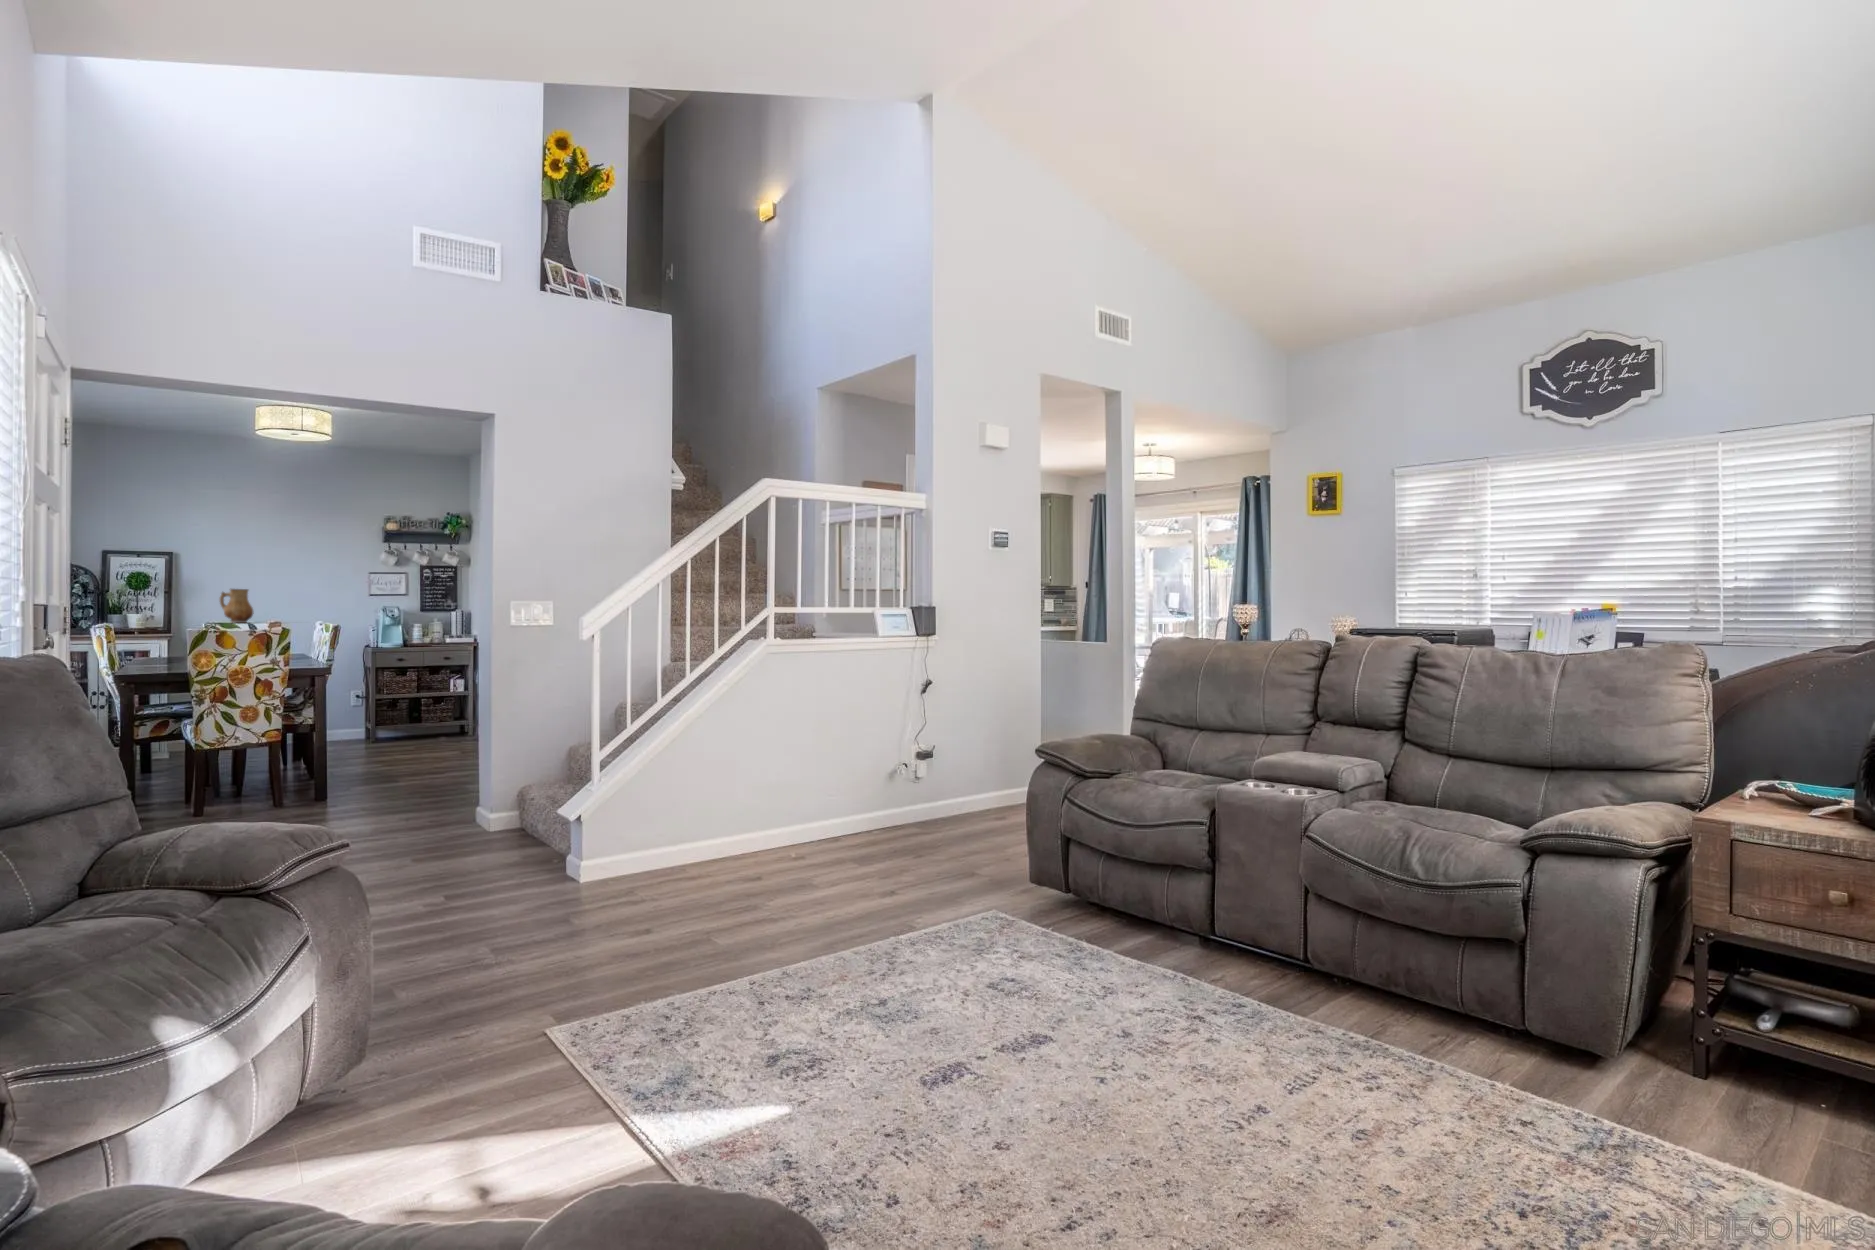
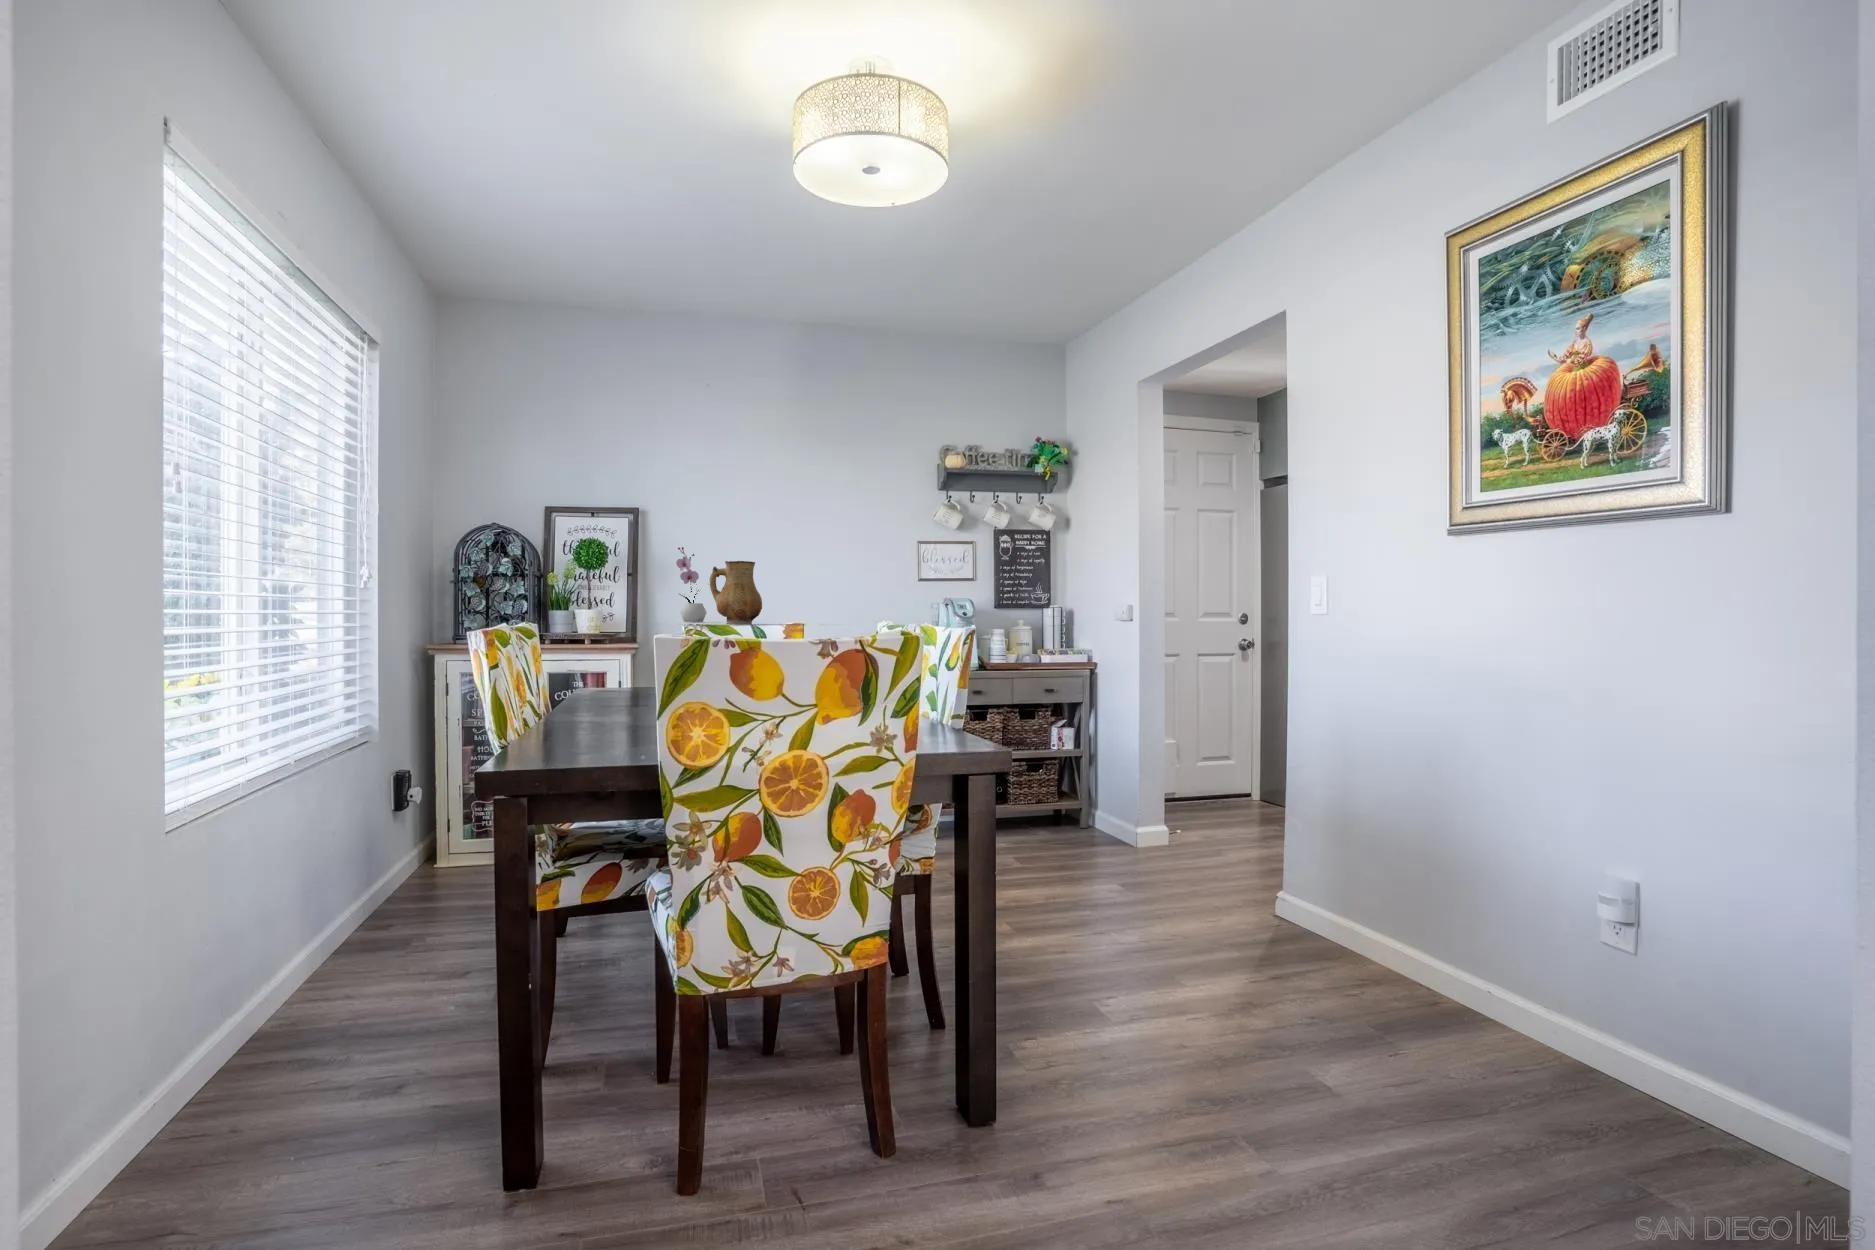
flower arrangement: none [198,576,222,620] -> present [676,547,707,622]

